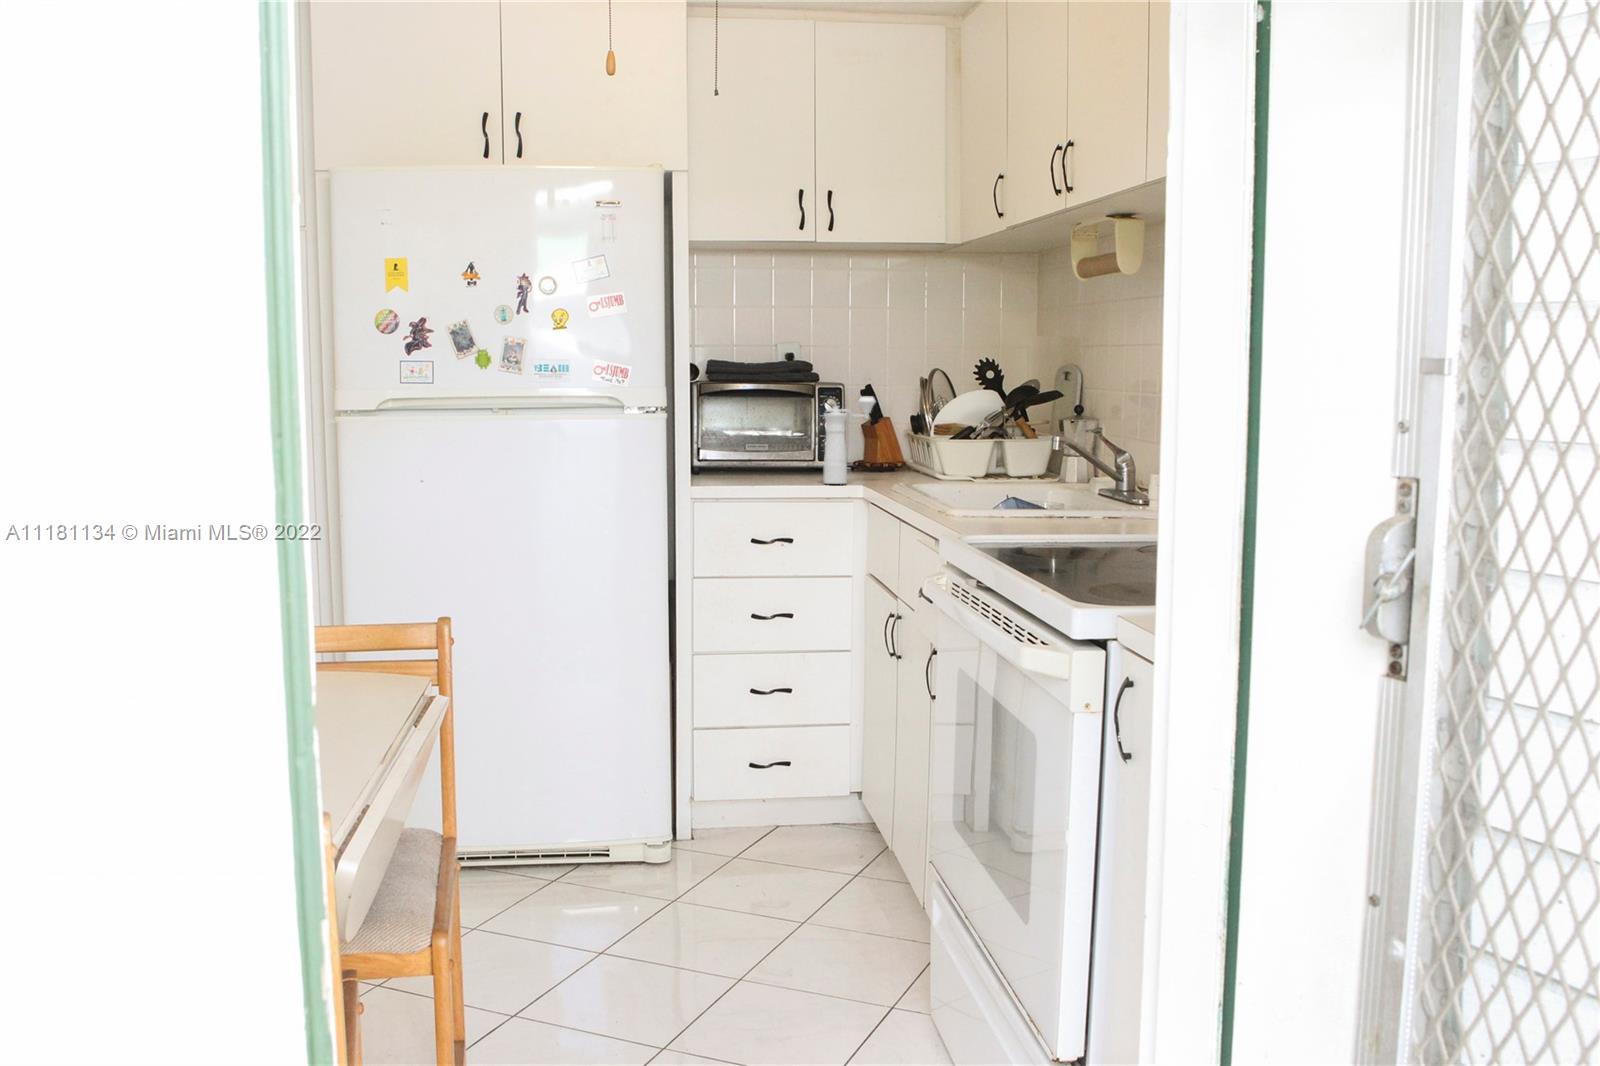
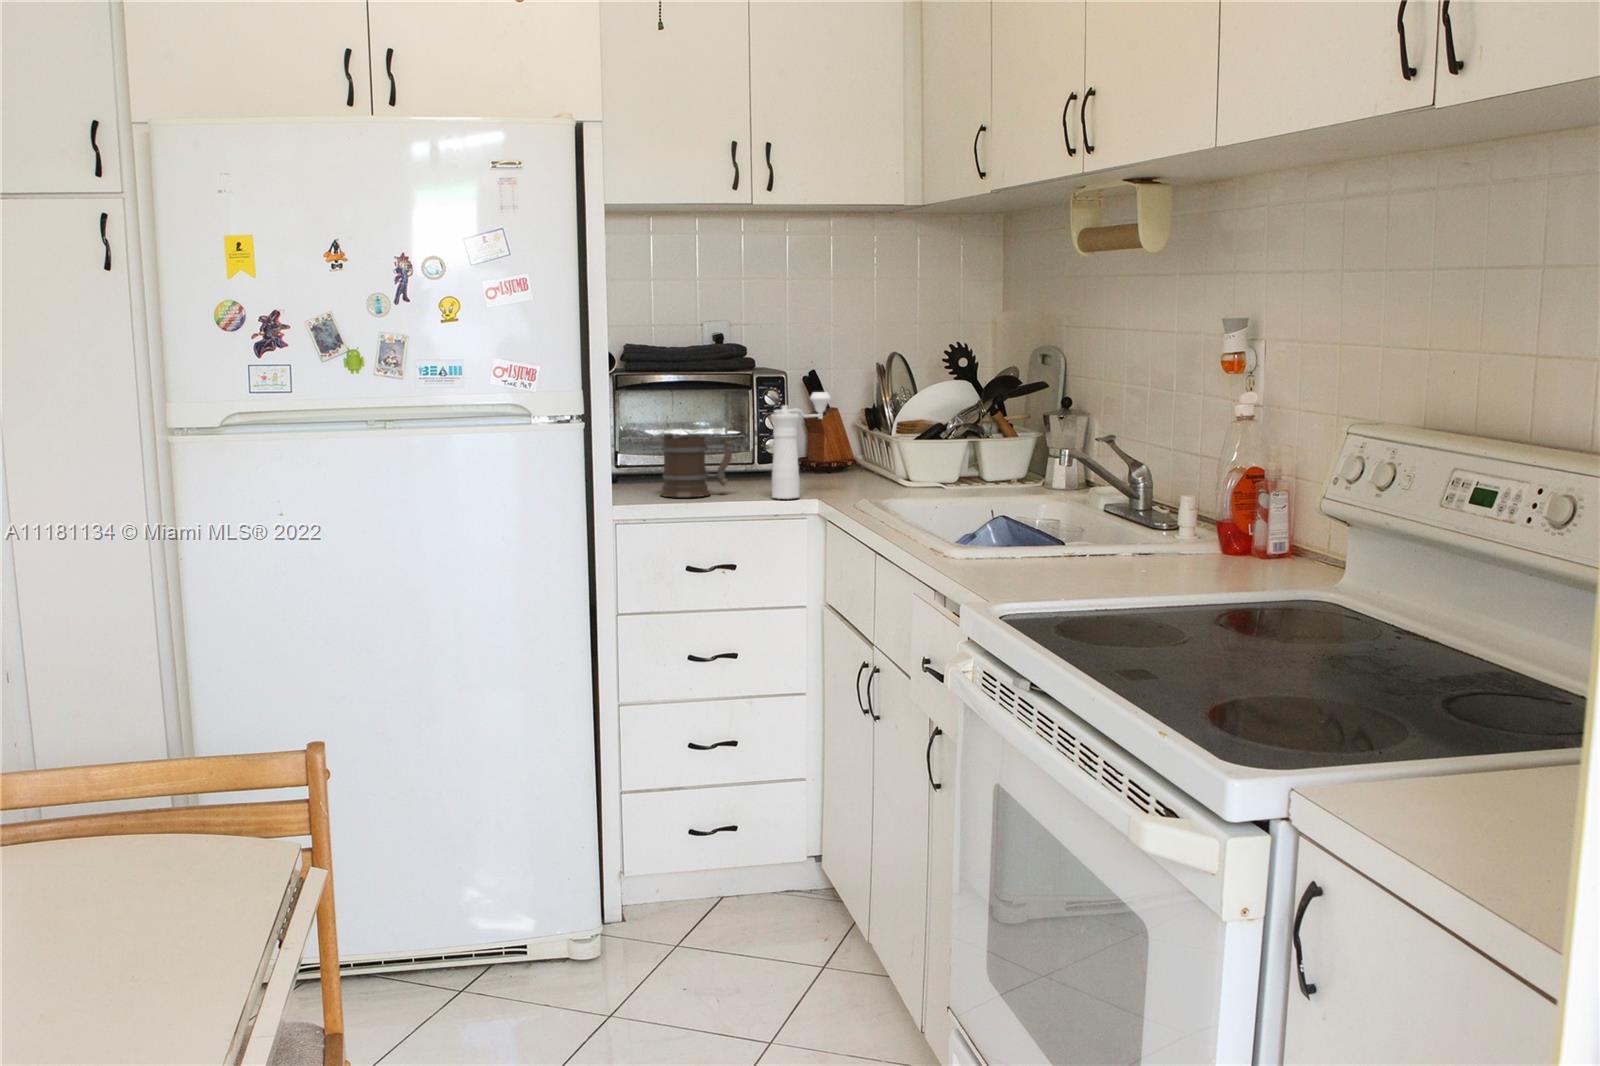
mug: none [730,430,793,482] -> present [661,433,733,497]

